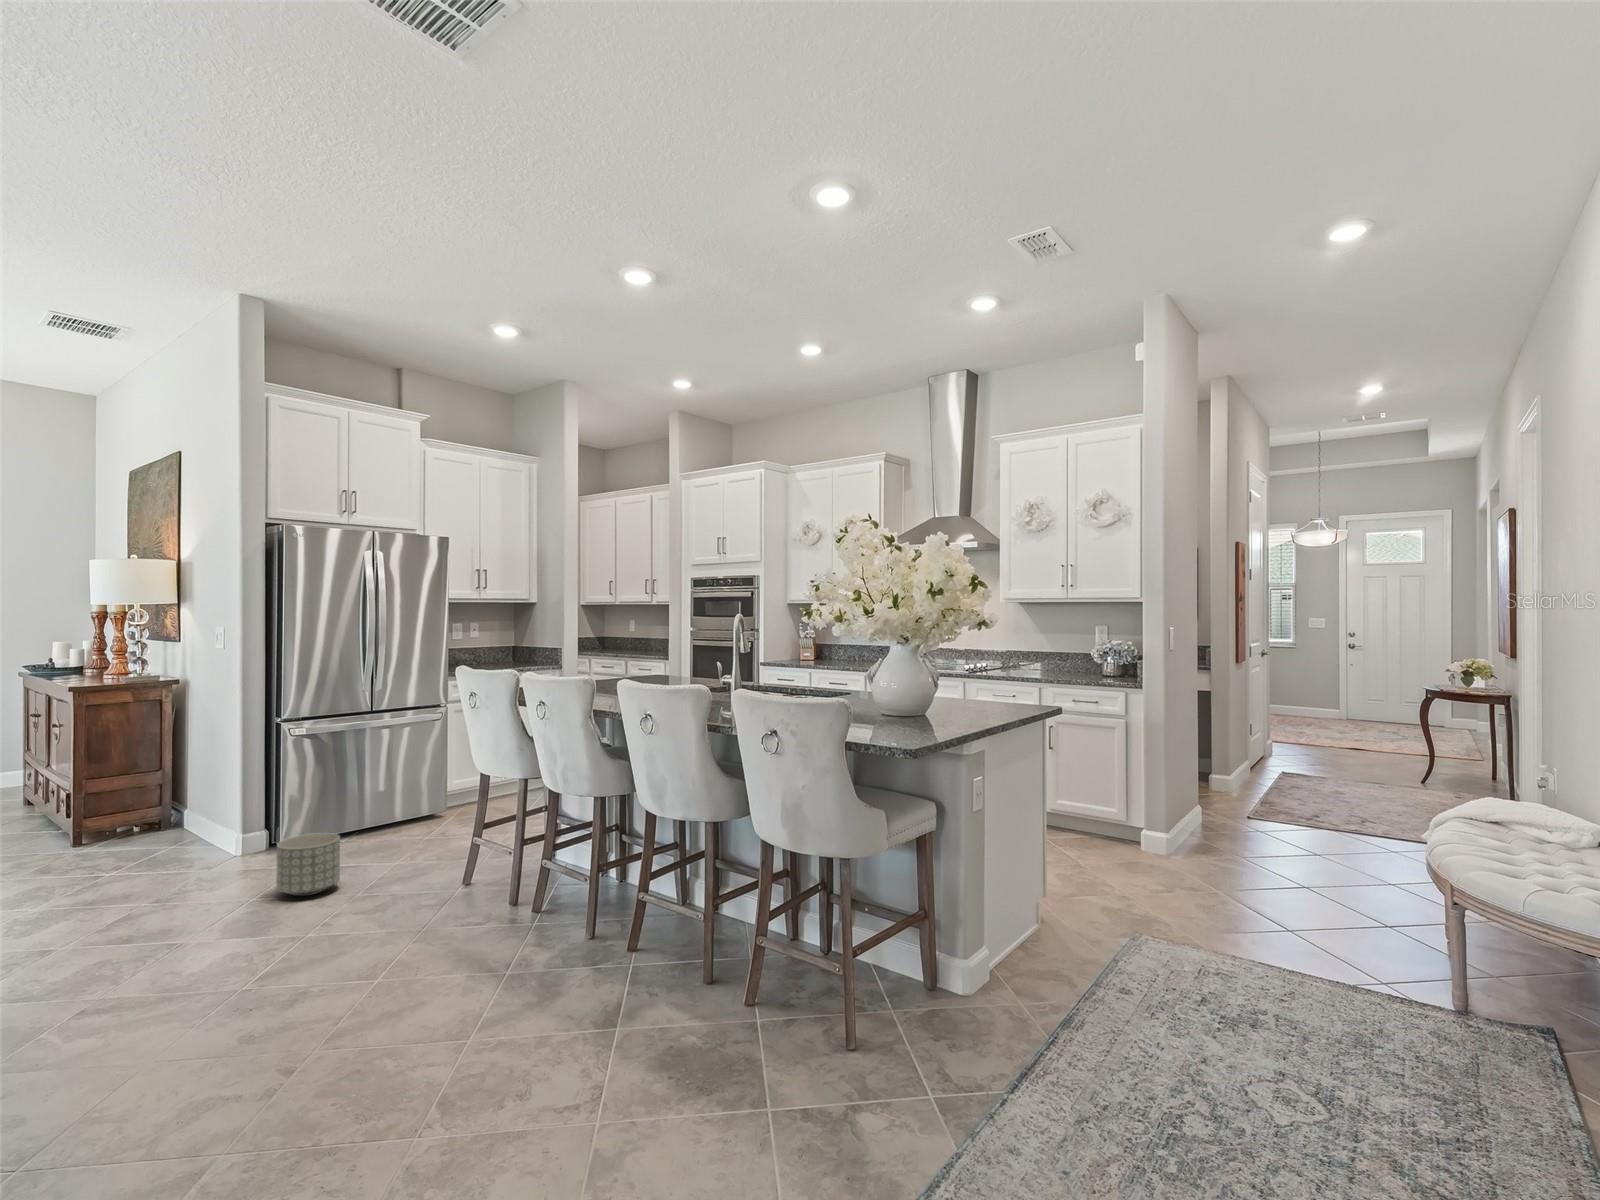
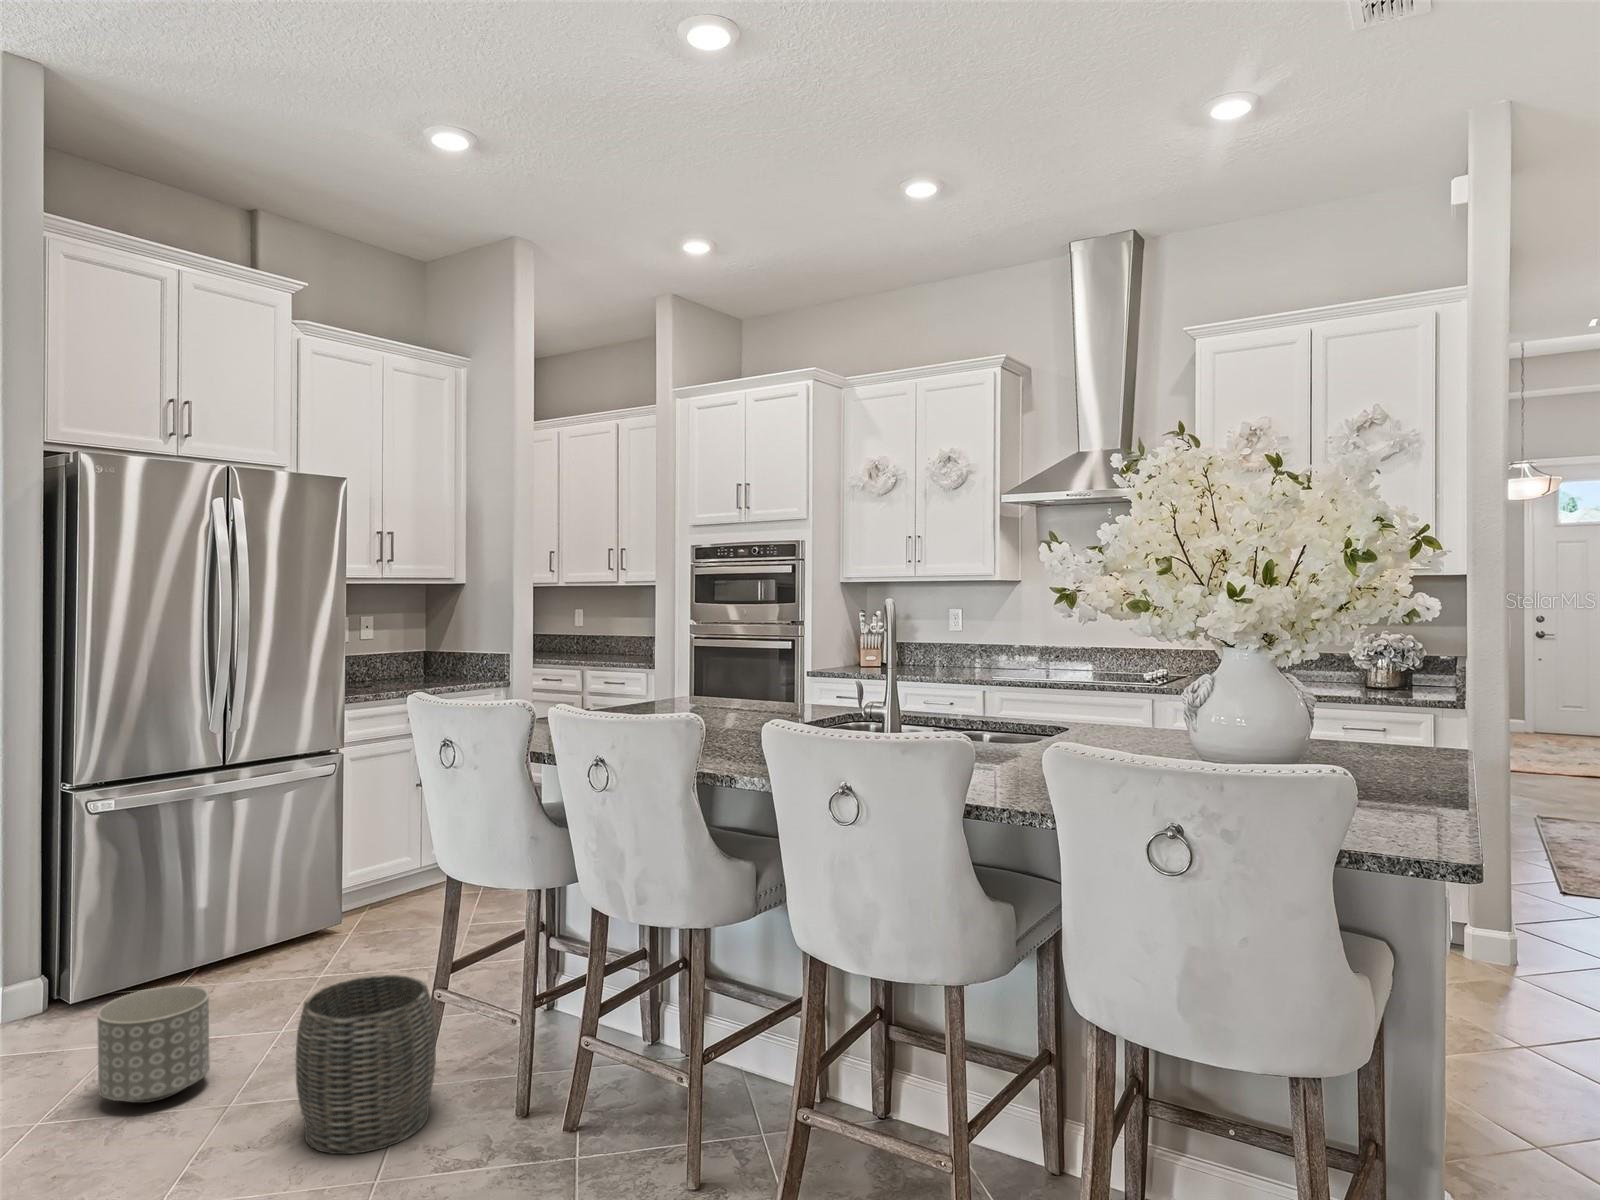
woven basket: none [377,828,458,923] -> present [296,975,436,1154]

